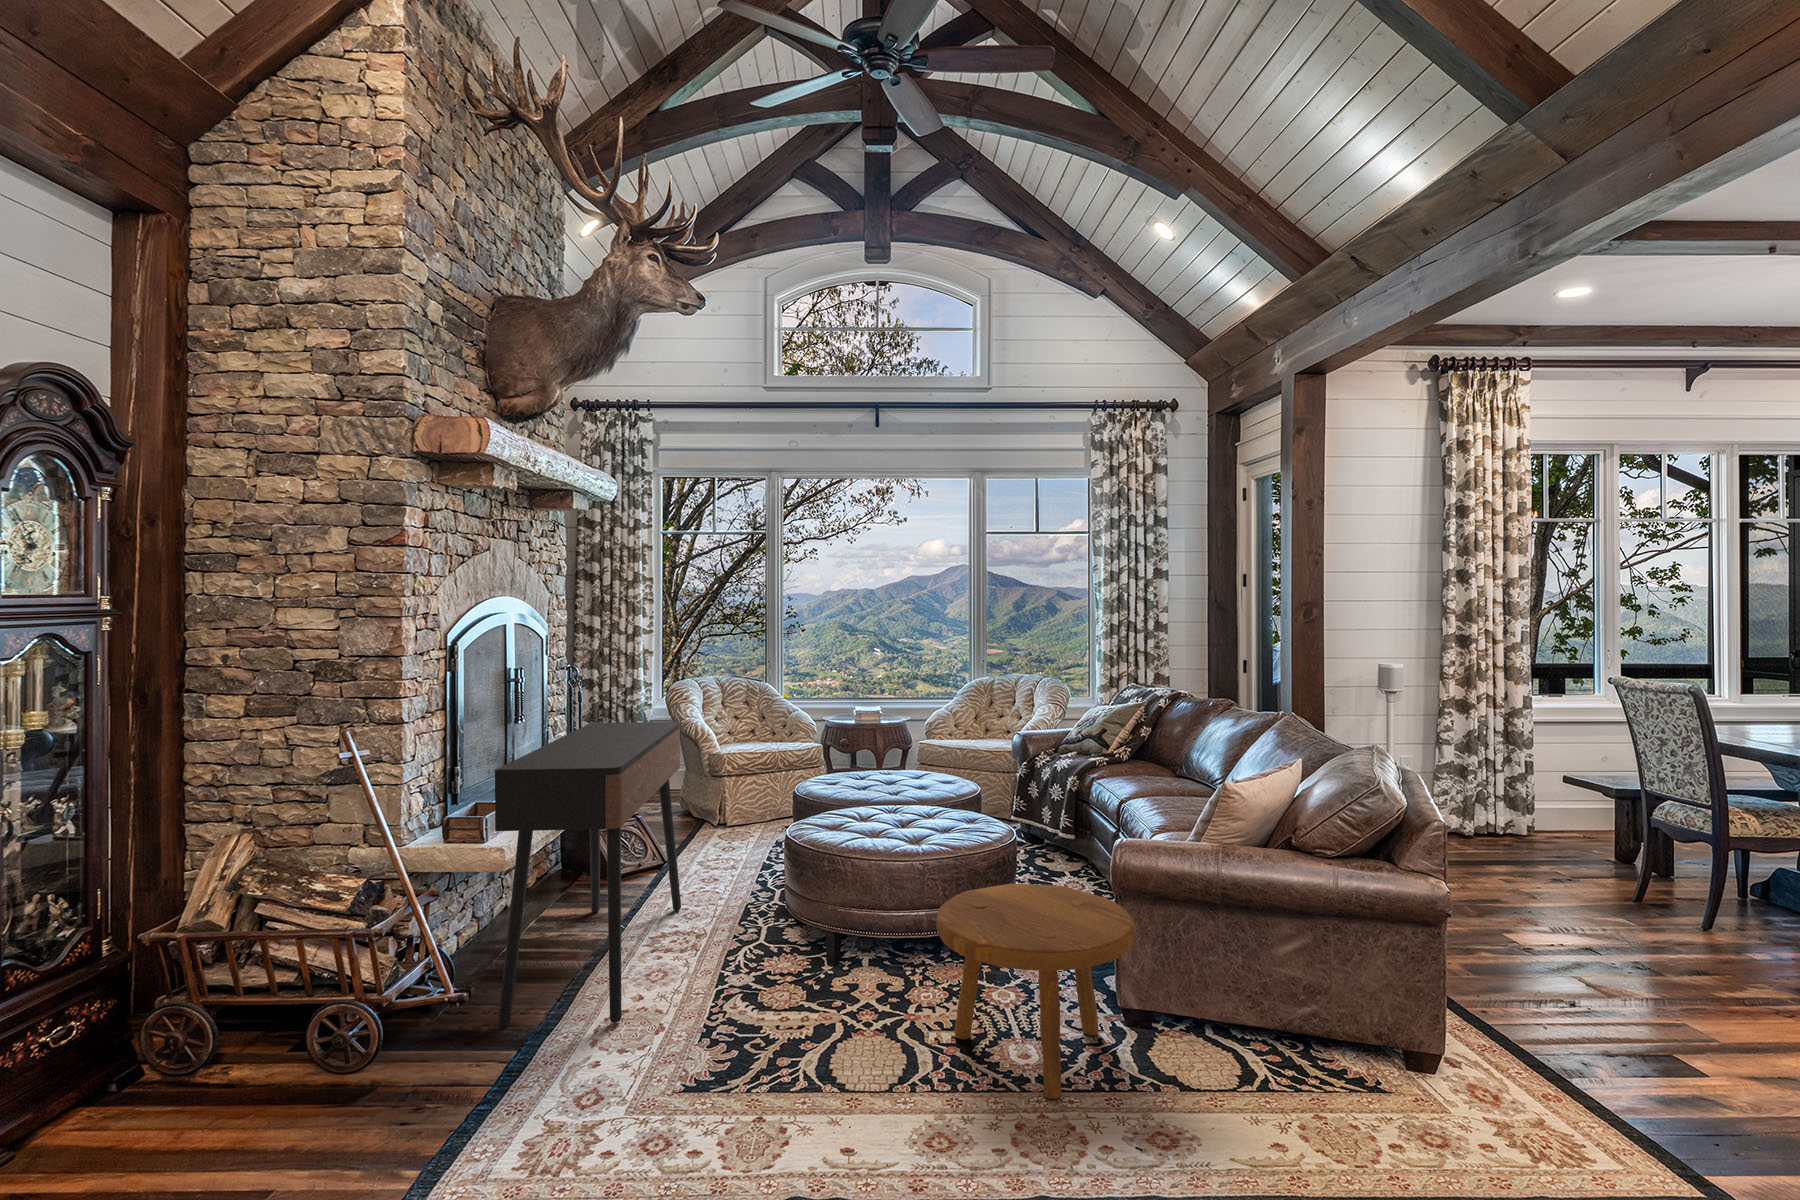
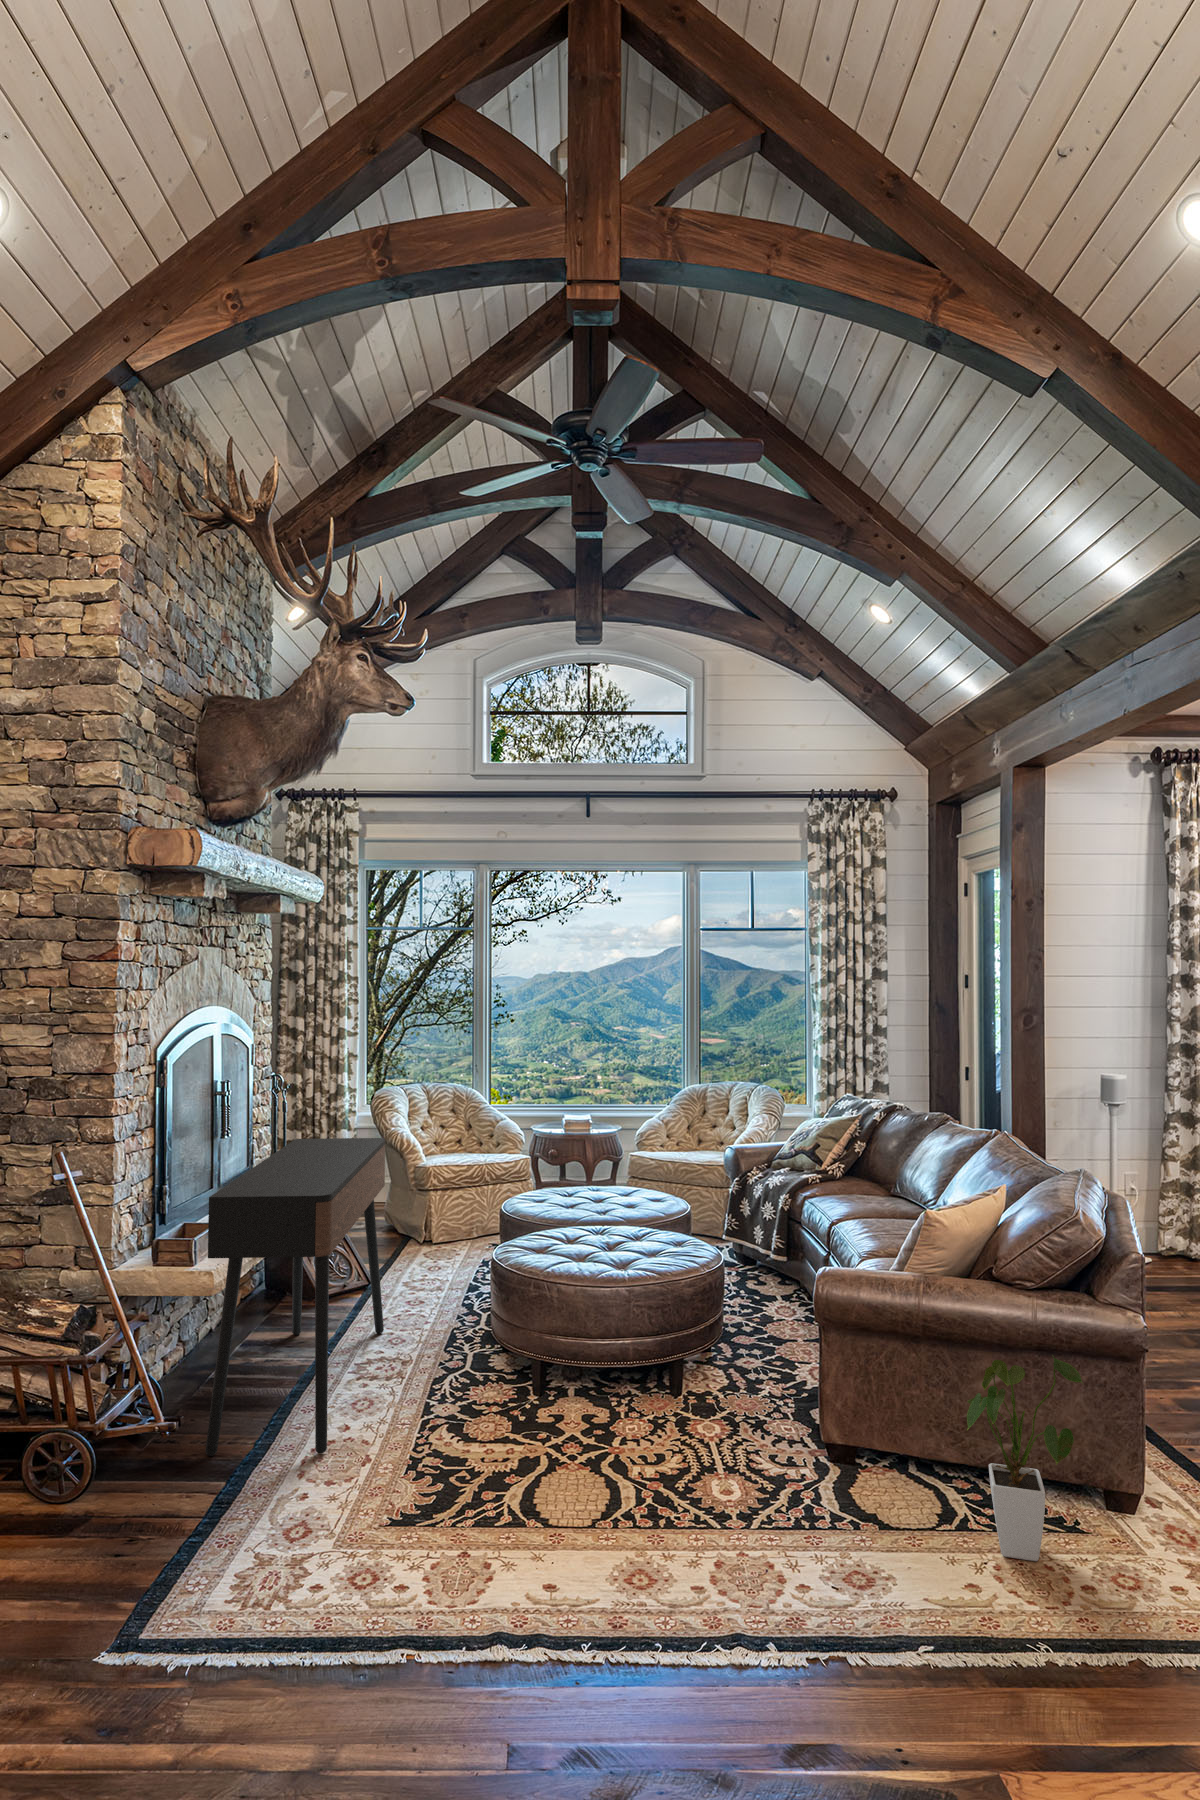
footstool: present [936,884,1135,1099] -> none [639,1314,835,1537]
house plant: none [1269,917,1388,1120] -> present [967,1356,1082,1561]

